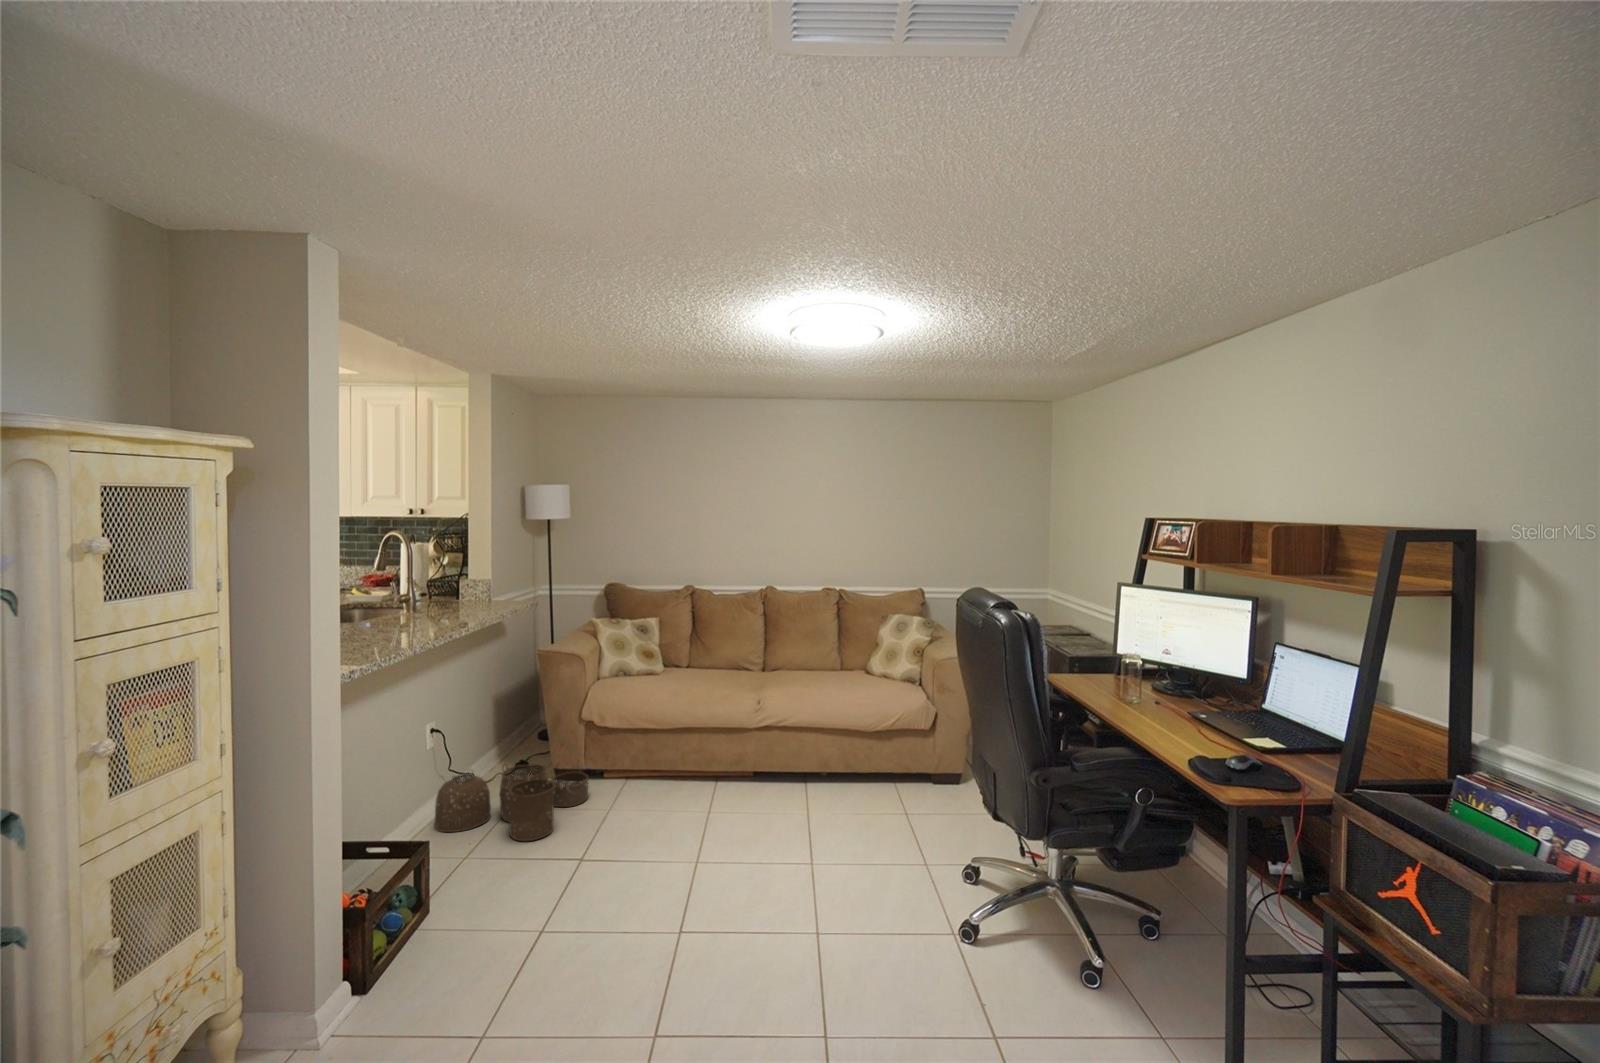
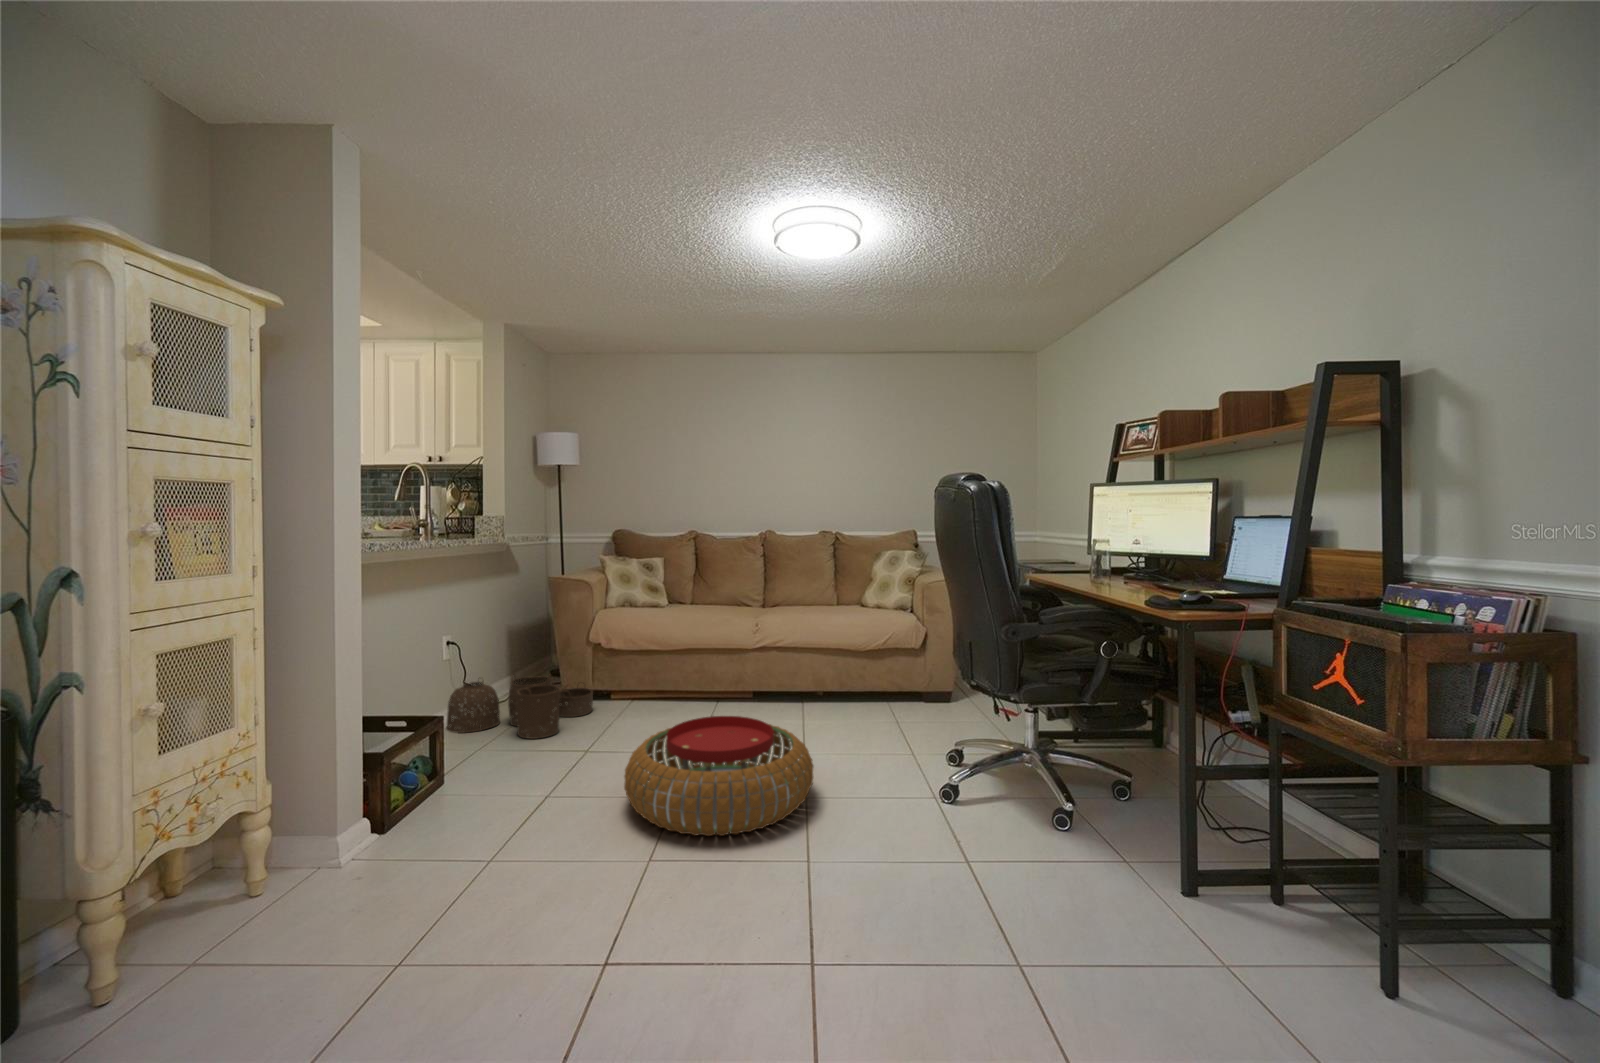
pouf: none [626,836,826,995] -> present [624,716,813,836]

